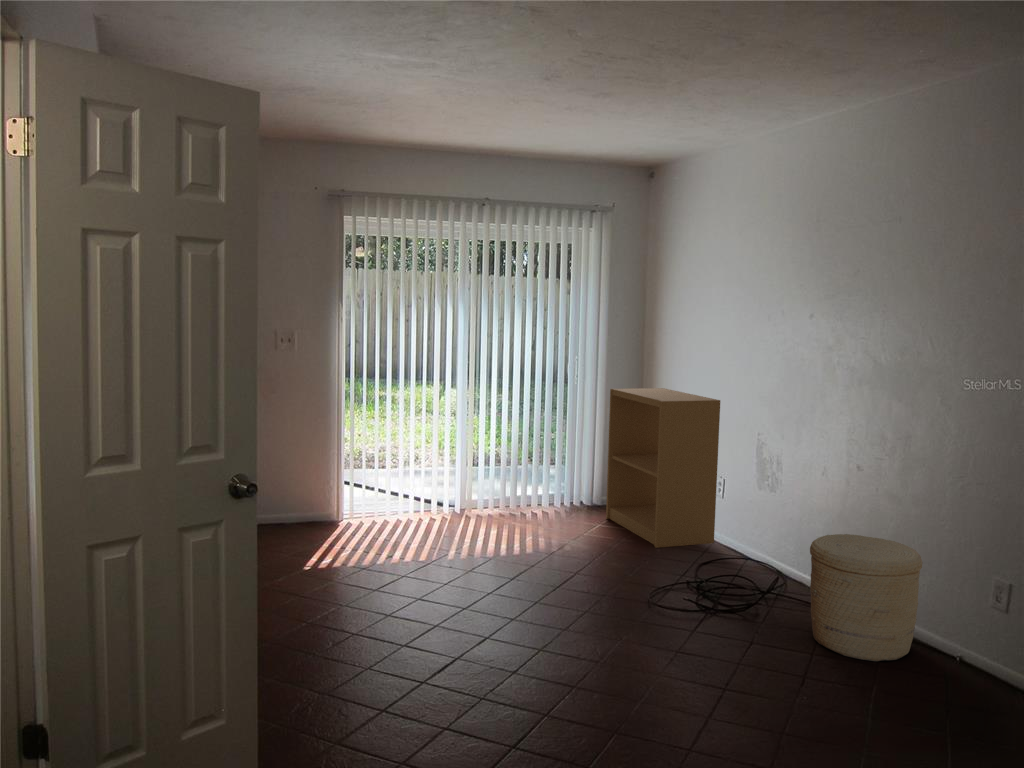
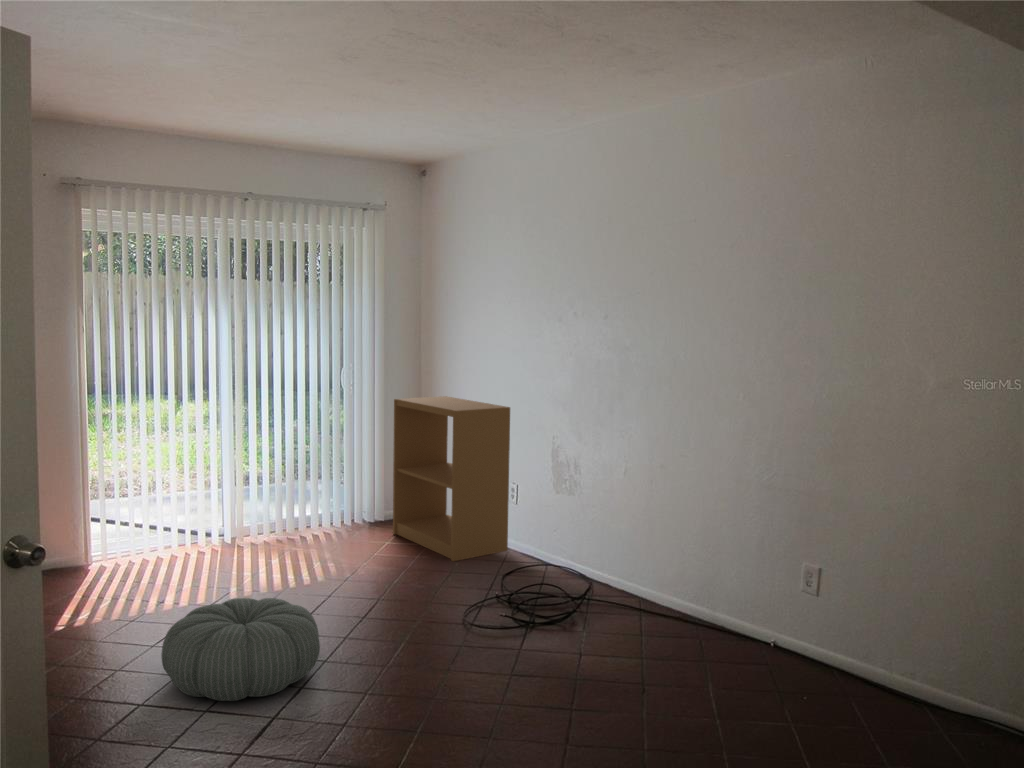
woven basket: present [810,534,922,661] -> none [624,535,727,657]
pouf: none [375,555,507,640] -> present [161,598,320,701]

